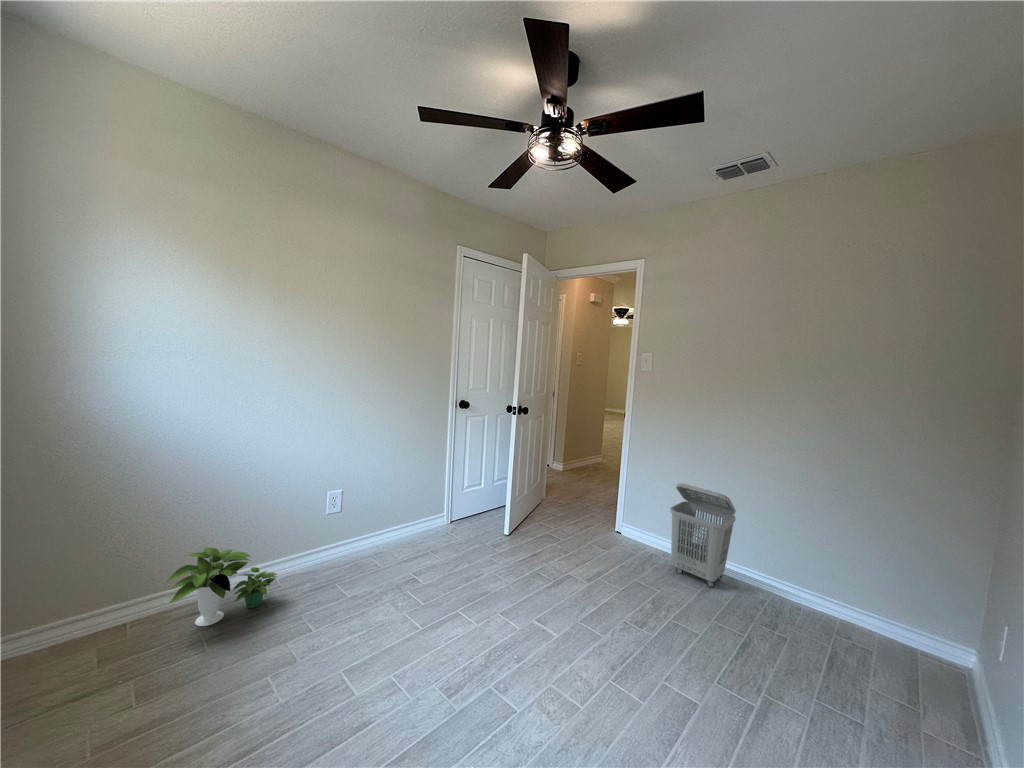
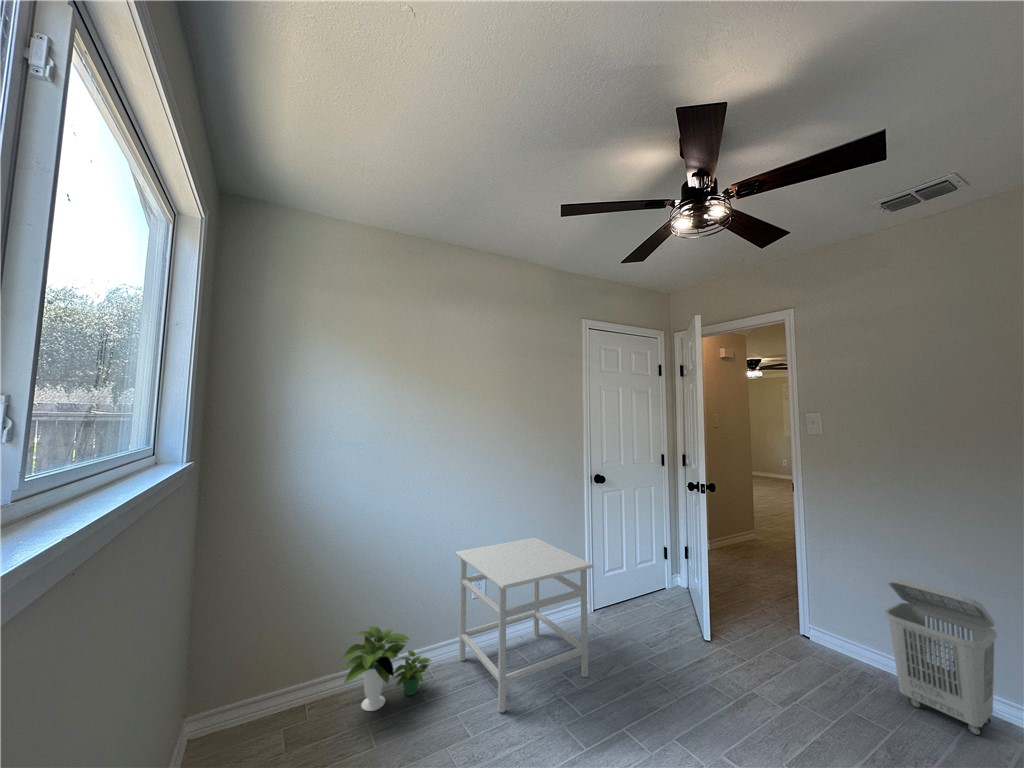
nightstand: none [309,459,446,612] -> present [456,538,594,712]

